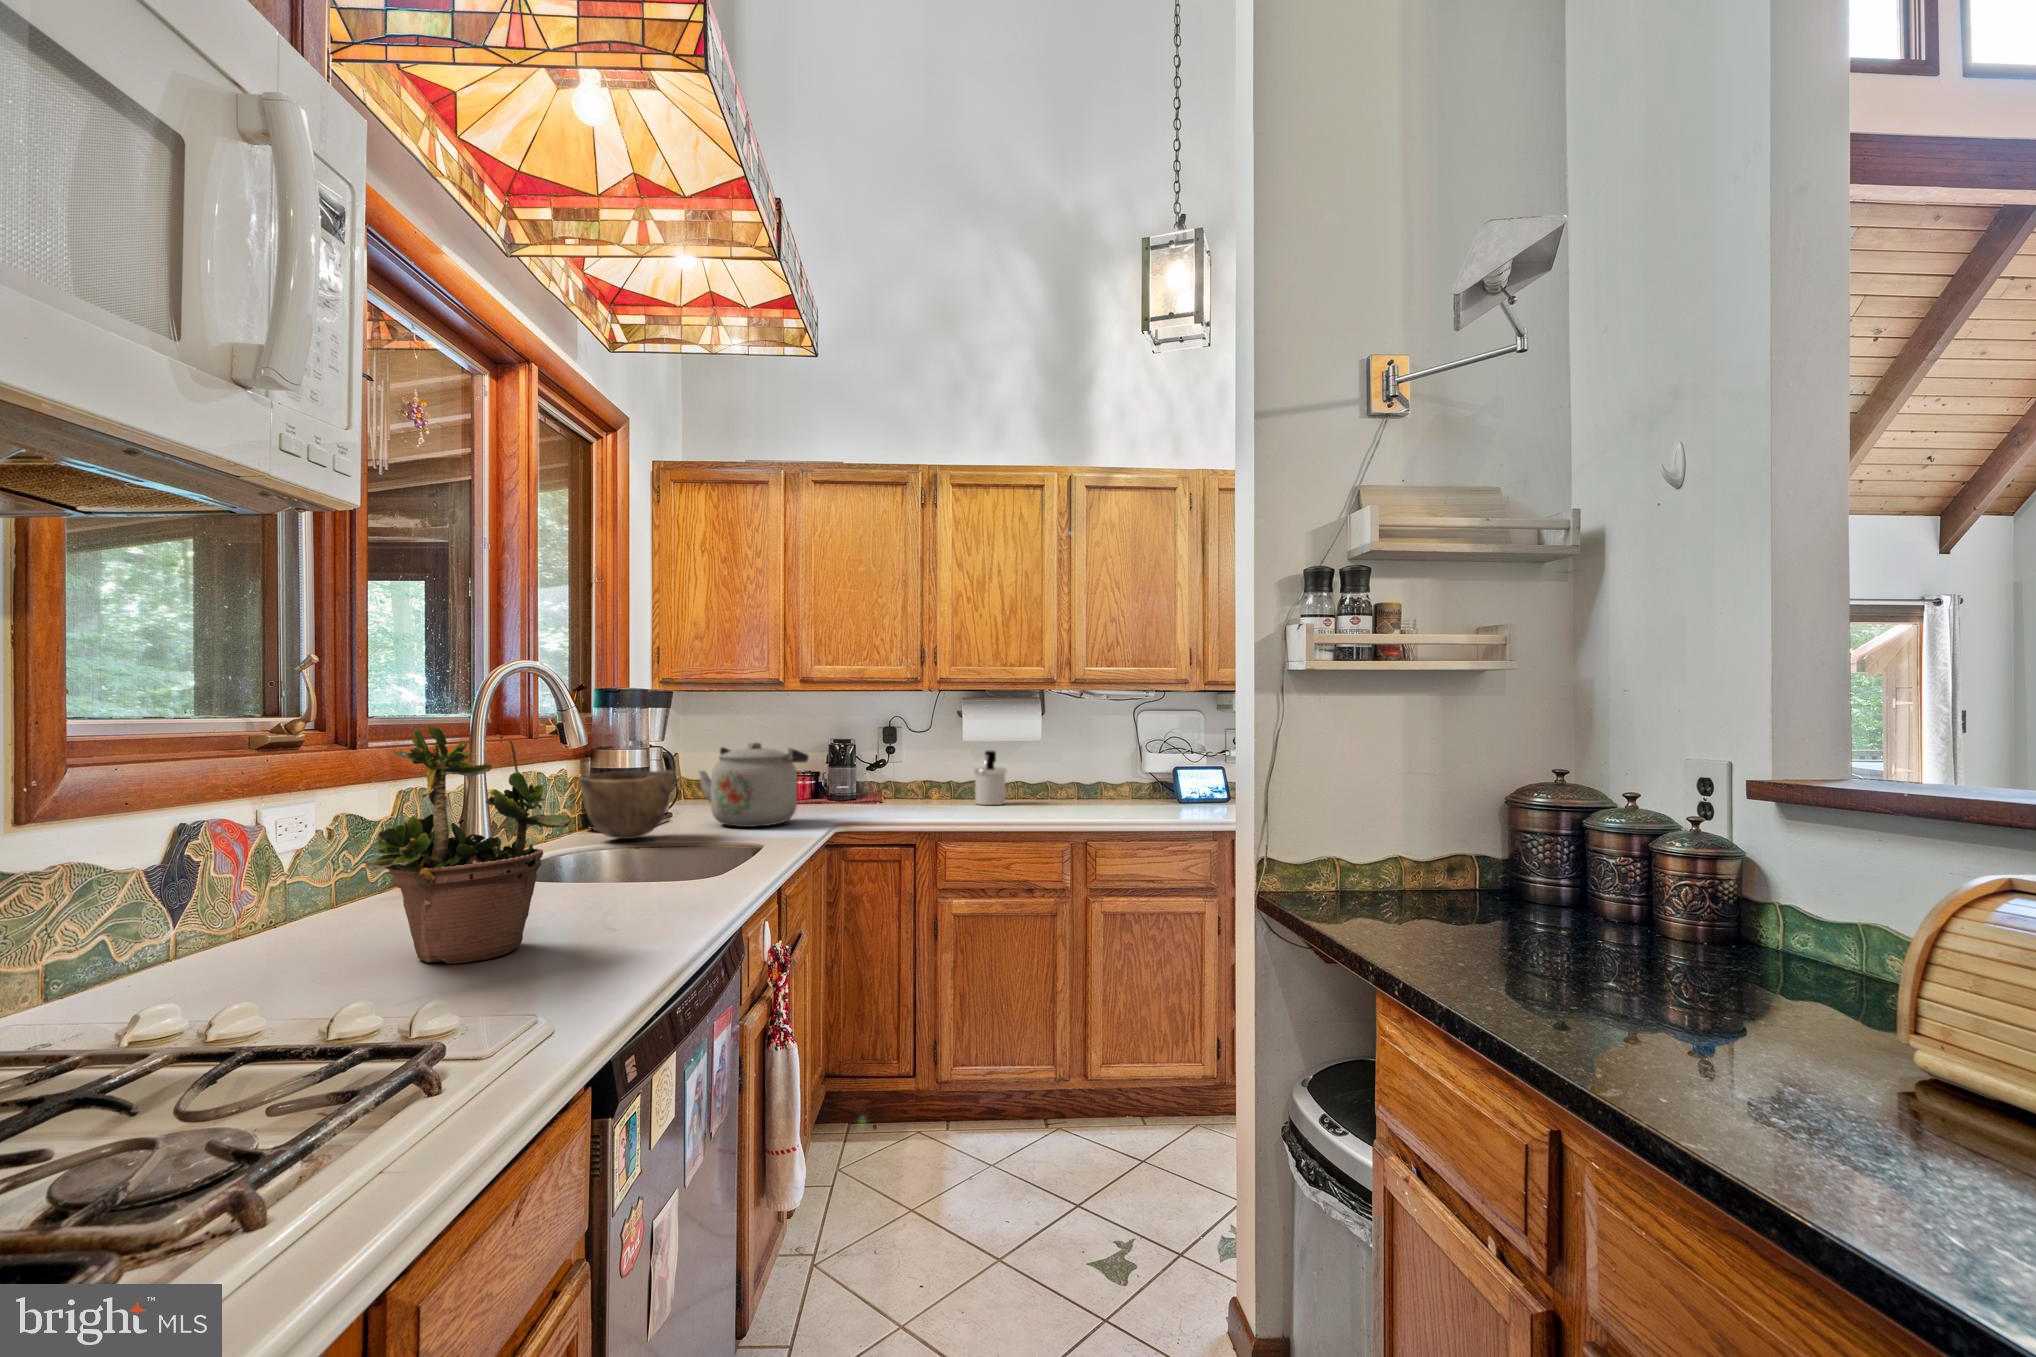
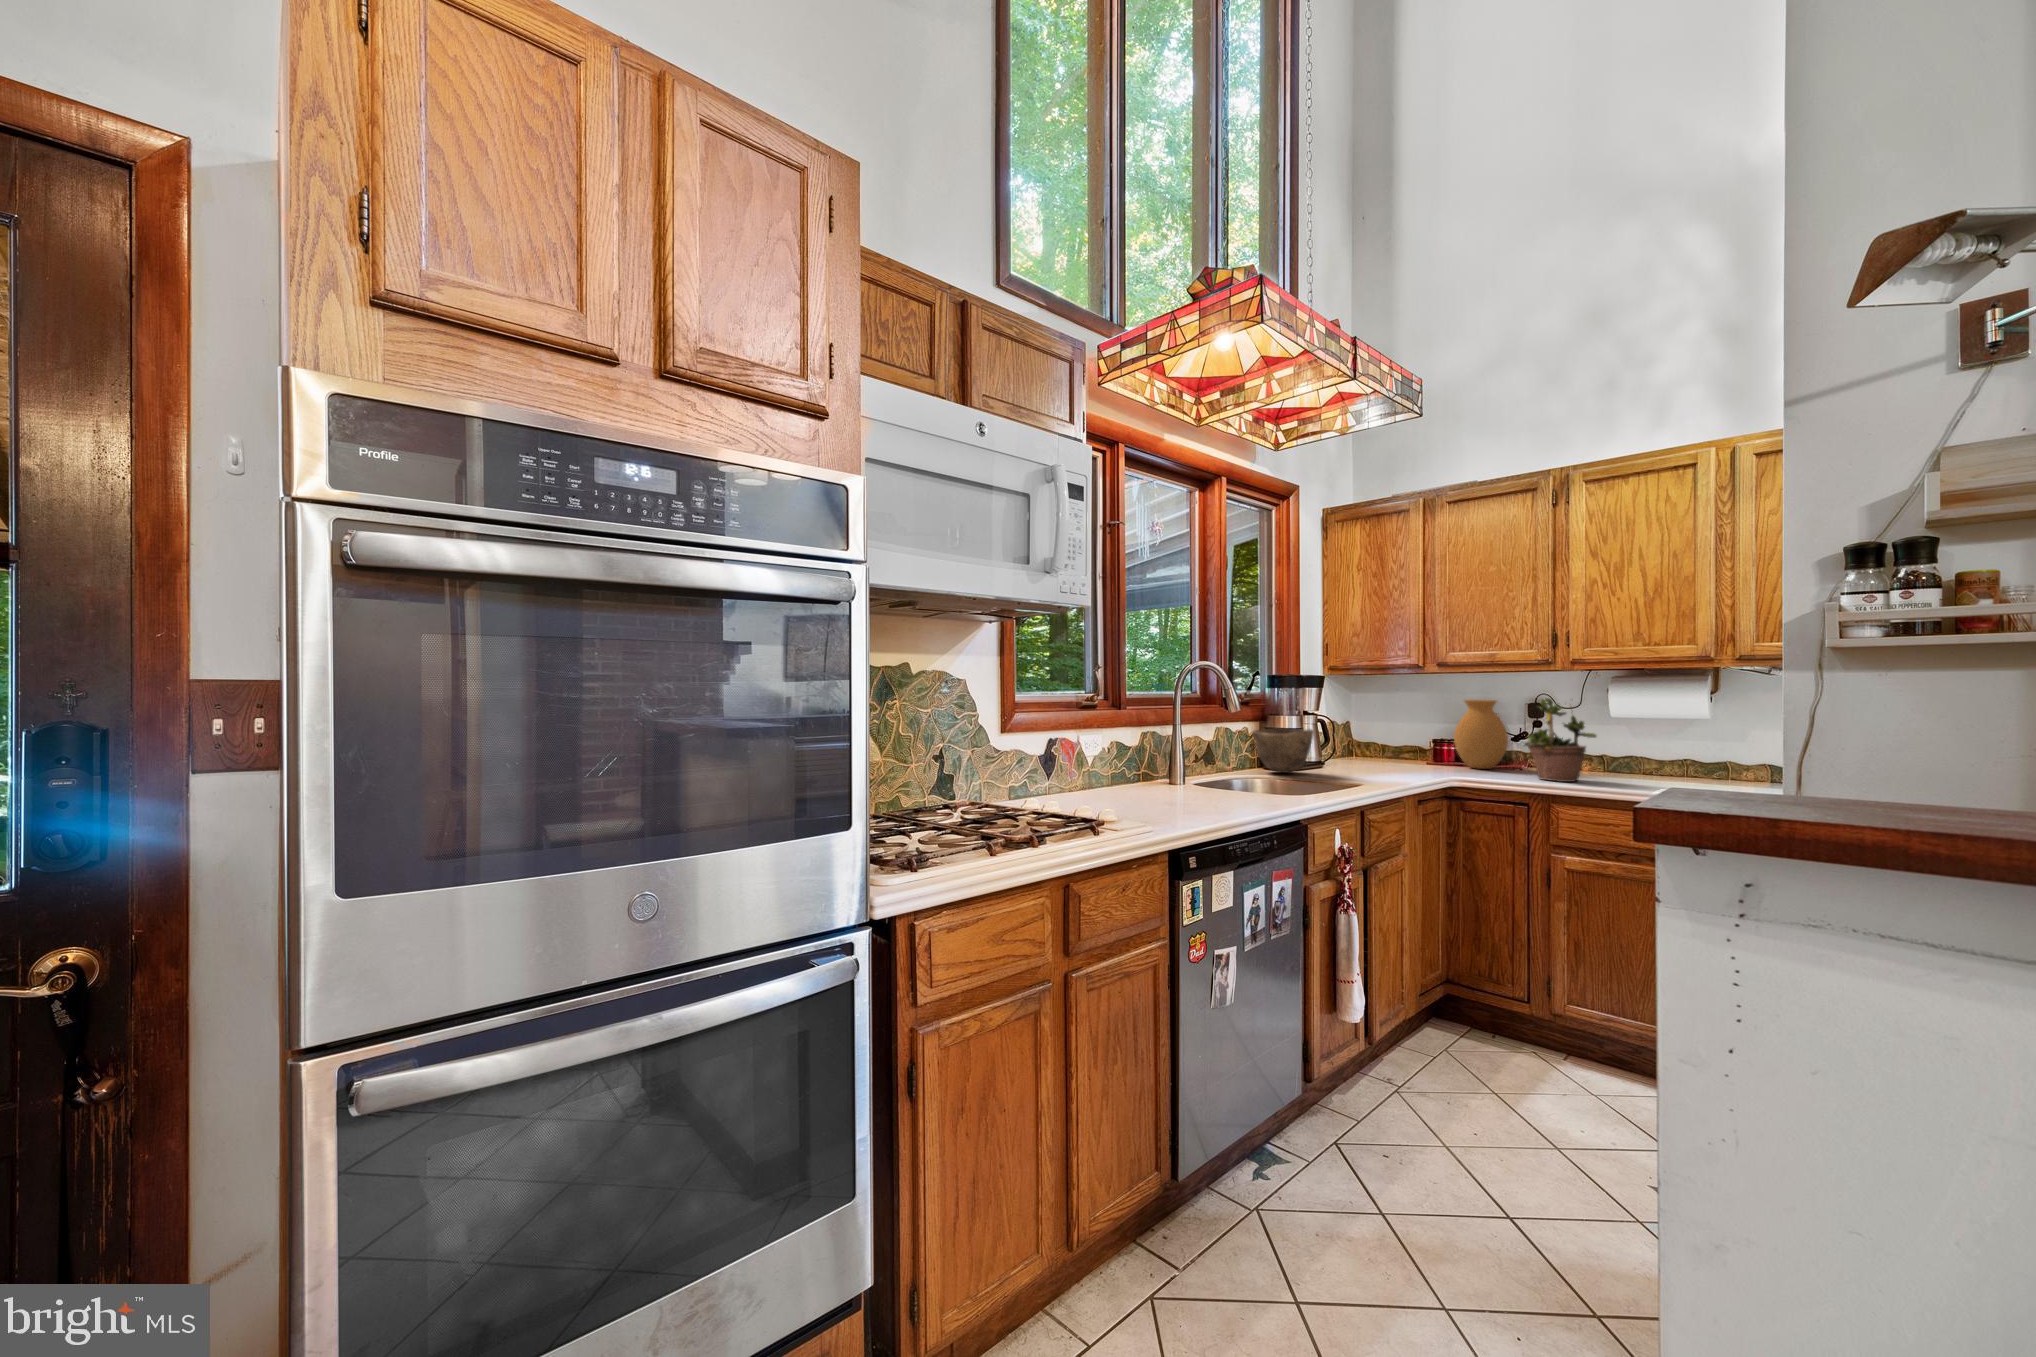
potted plant: present [365,706,571,964] -> present [1524,698,1596,782]
vase: none [813,724,869,806] -> present [1454,700,1508,769]
kettle: present [699,742,808,827] -> none [1344,713,1430,775]
soap dispenser: present [974,750,1007,805] -> none [1626,729,1667,783]

